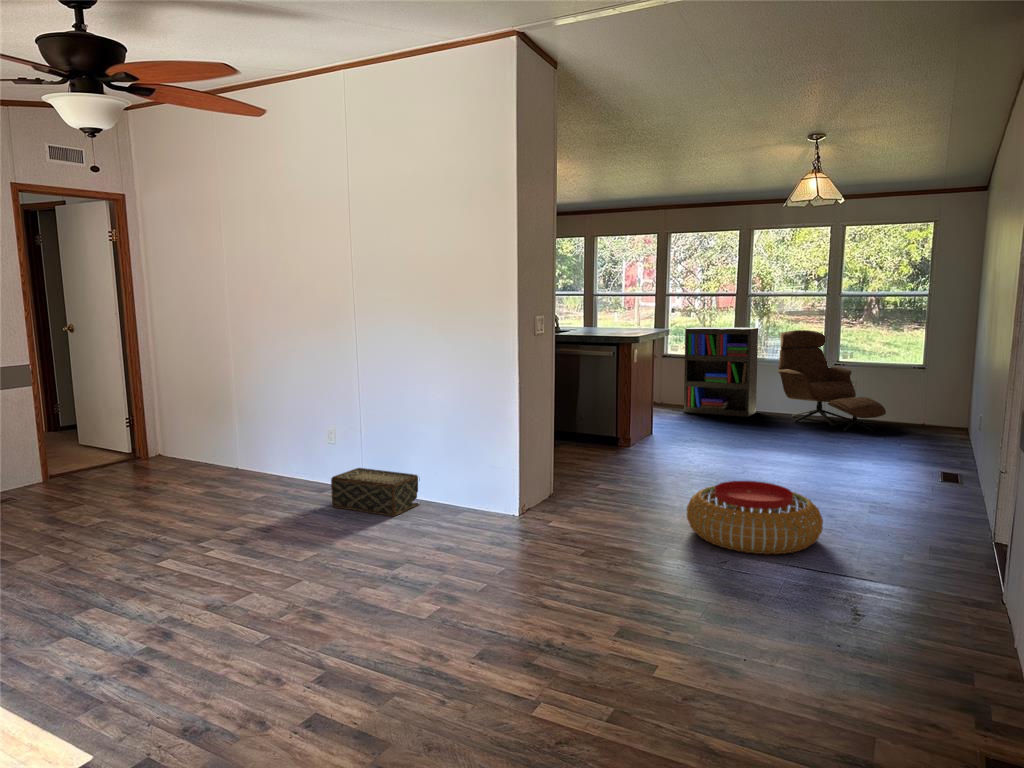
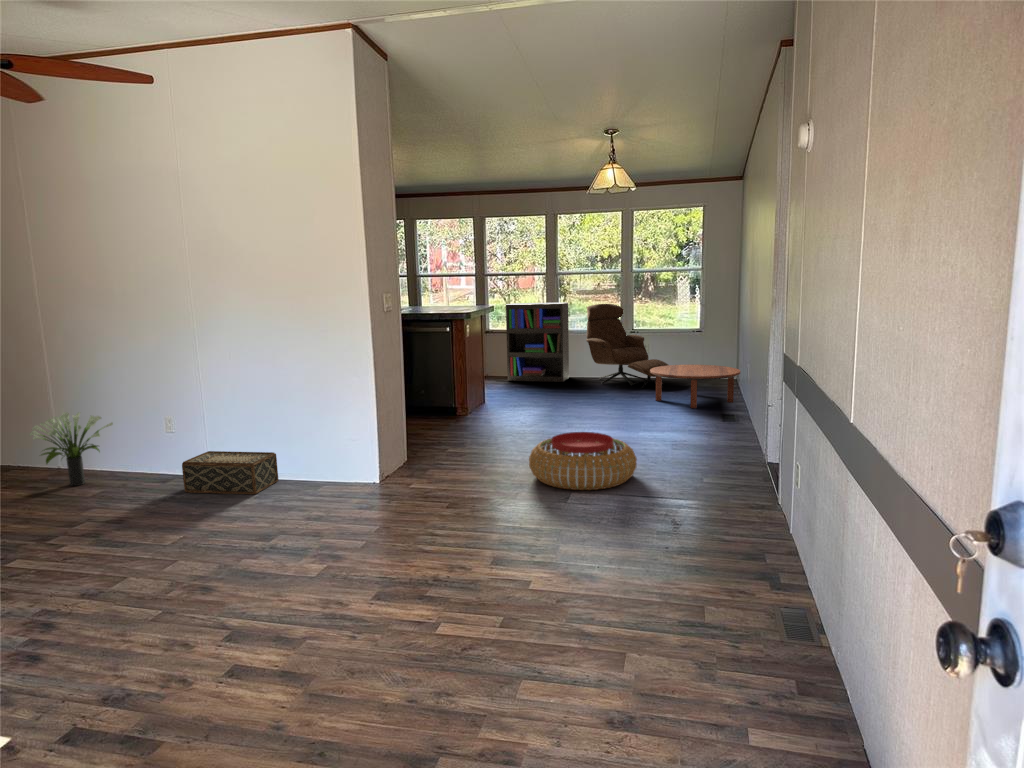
coffee table: none [855,406,980,461] -> present [650,365,741,408]
potted plant: none [211,420,280,490] -> present [30,412,113,486]

